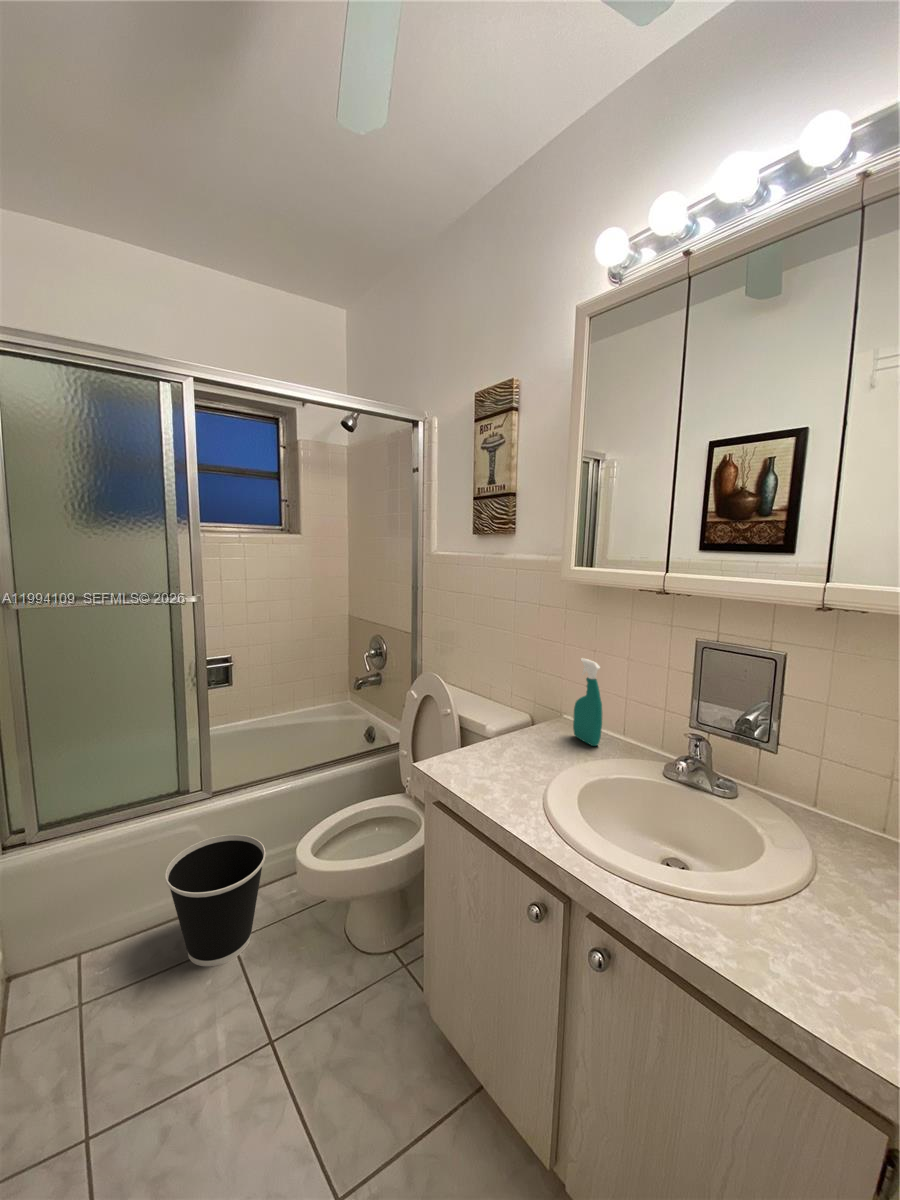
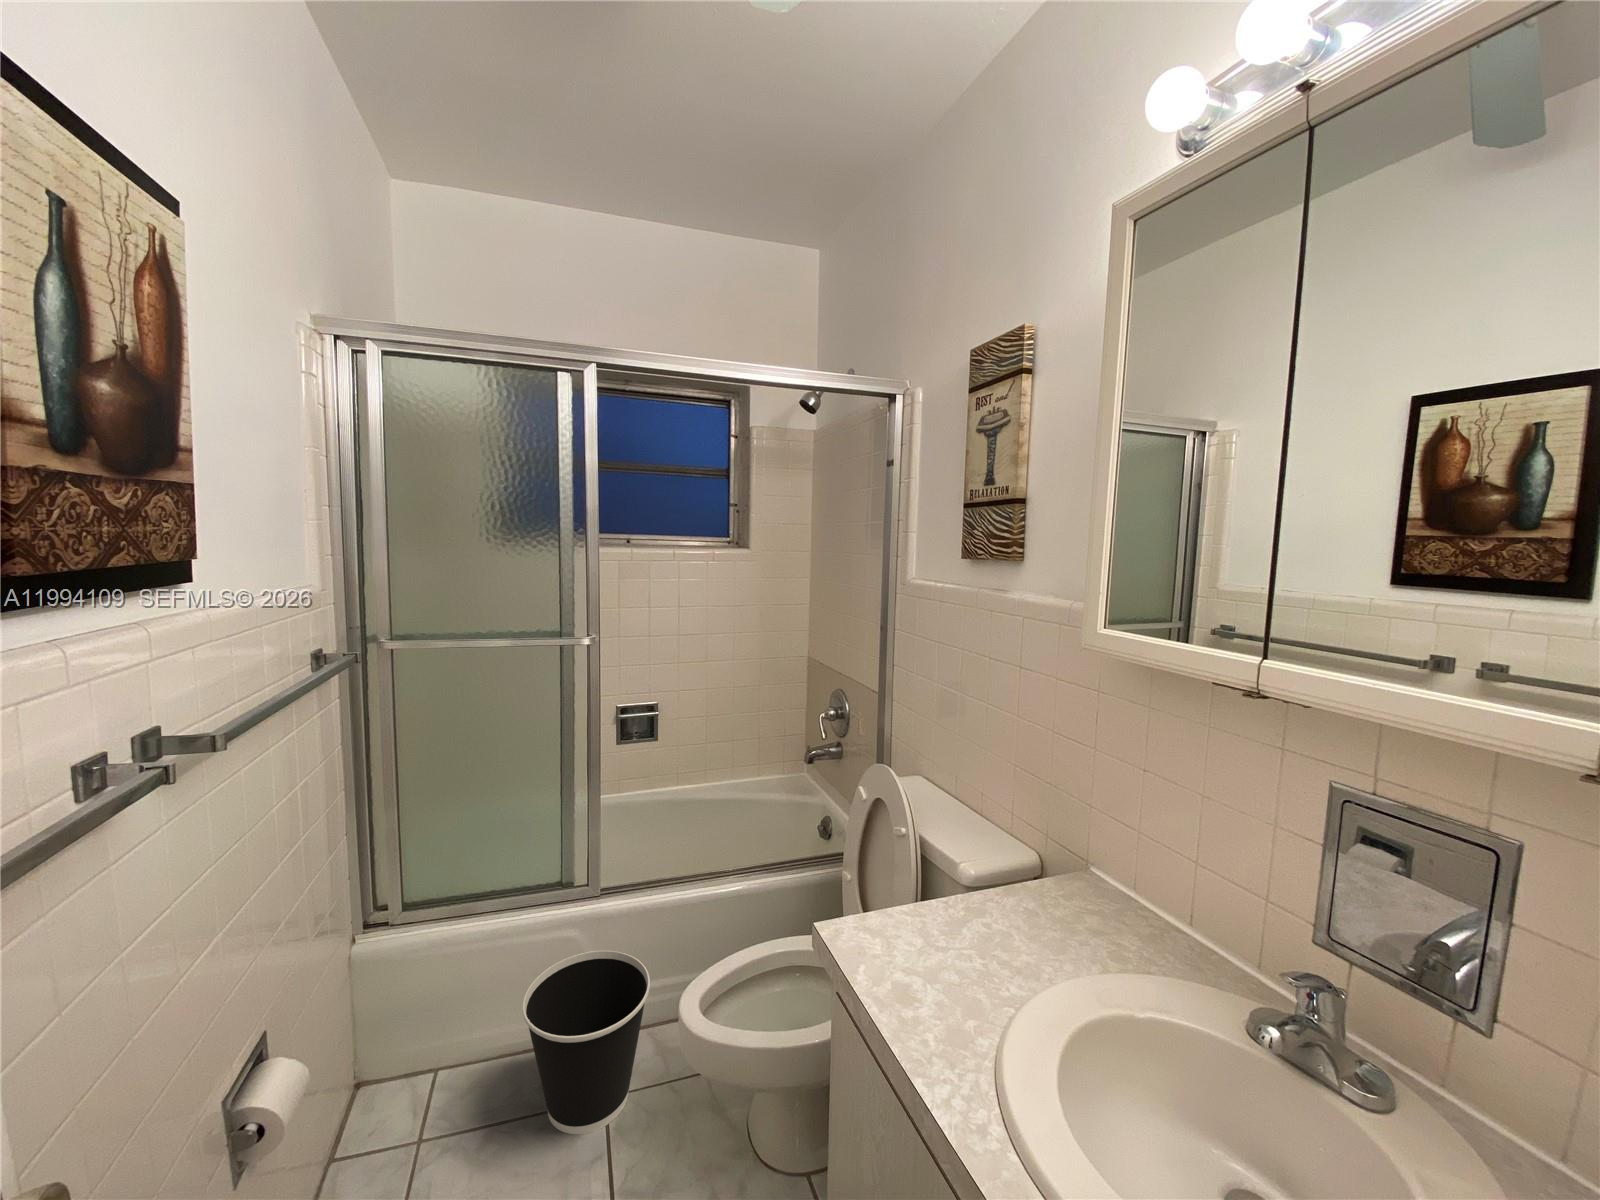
spray bottle: present [573,658,602,746] -> none [1105,778,1158,939]

